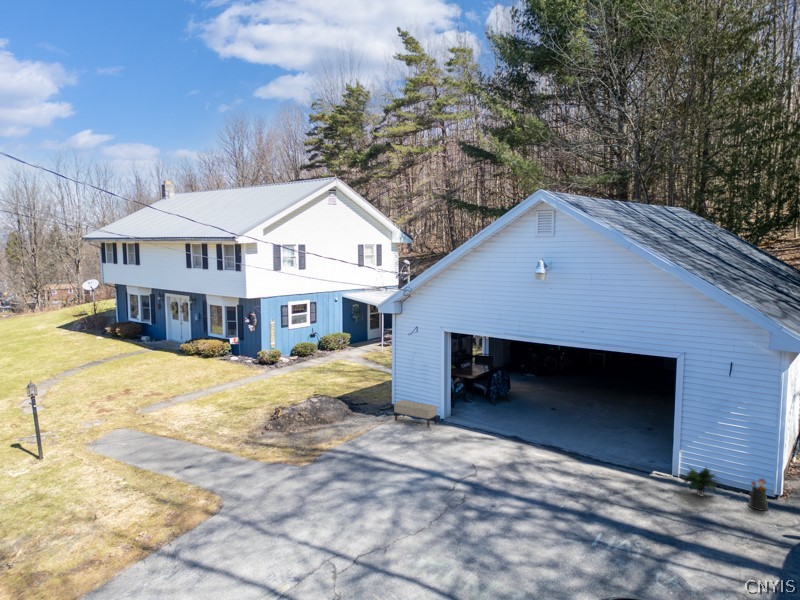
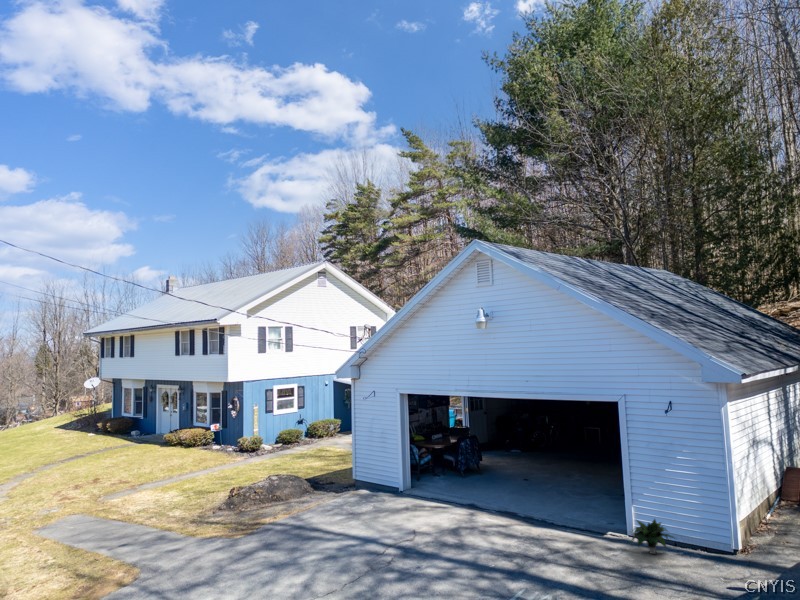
bench: present [394,400,437,428] -> none [352,472,396,500]
watering can: present [748,479,768,511] -> none [699,527,724,566]

